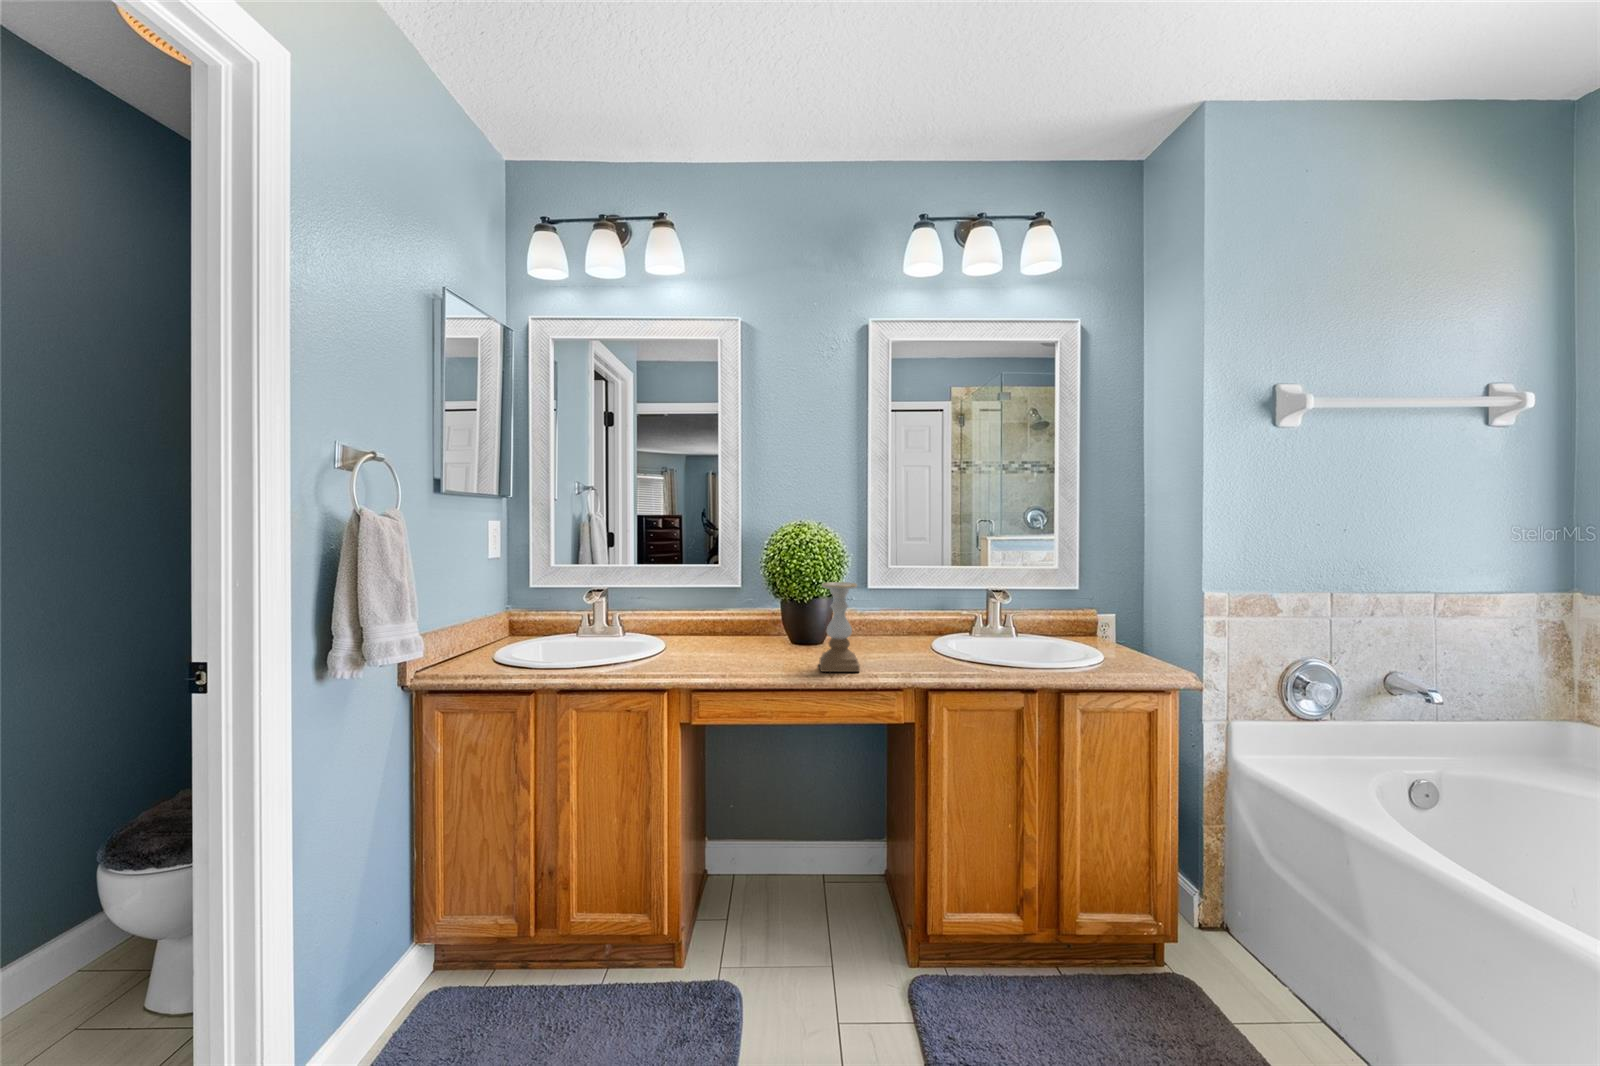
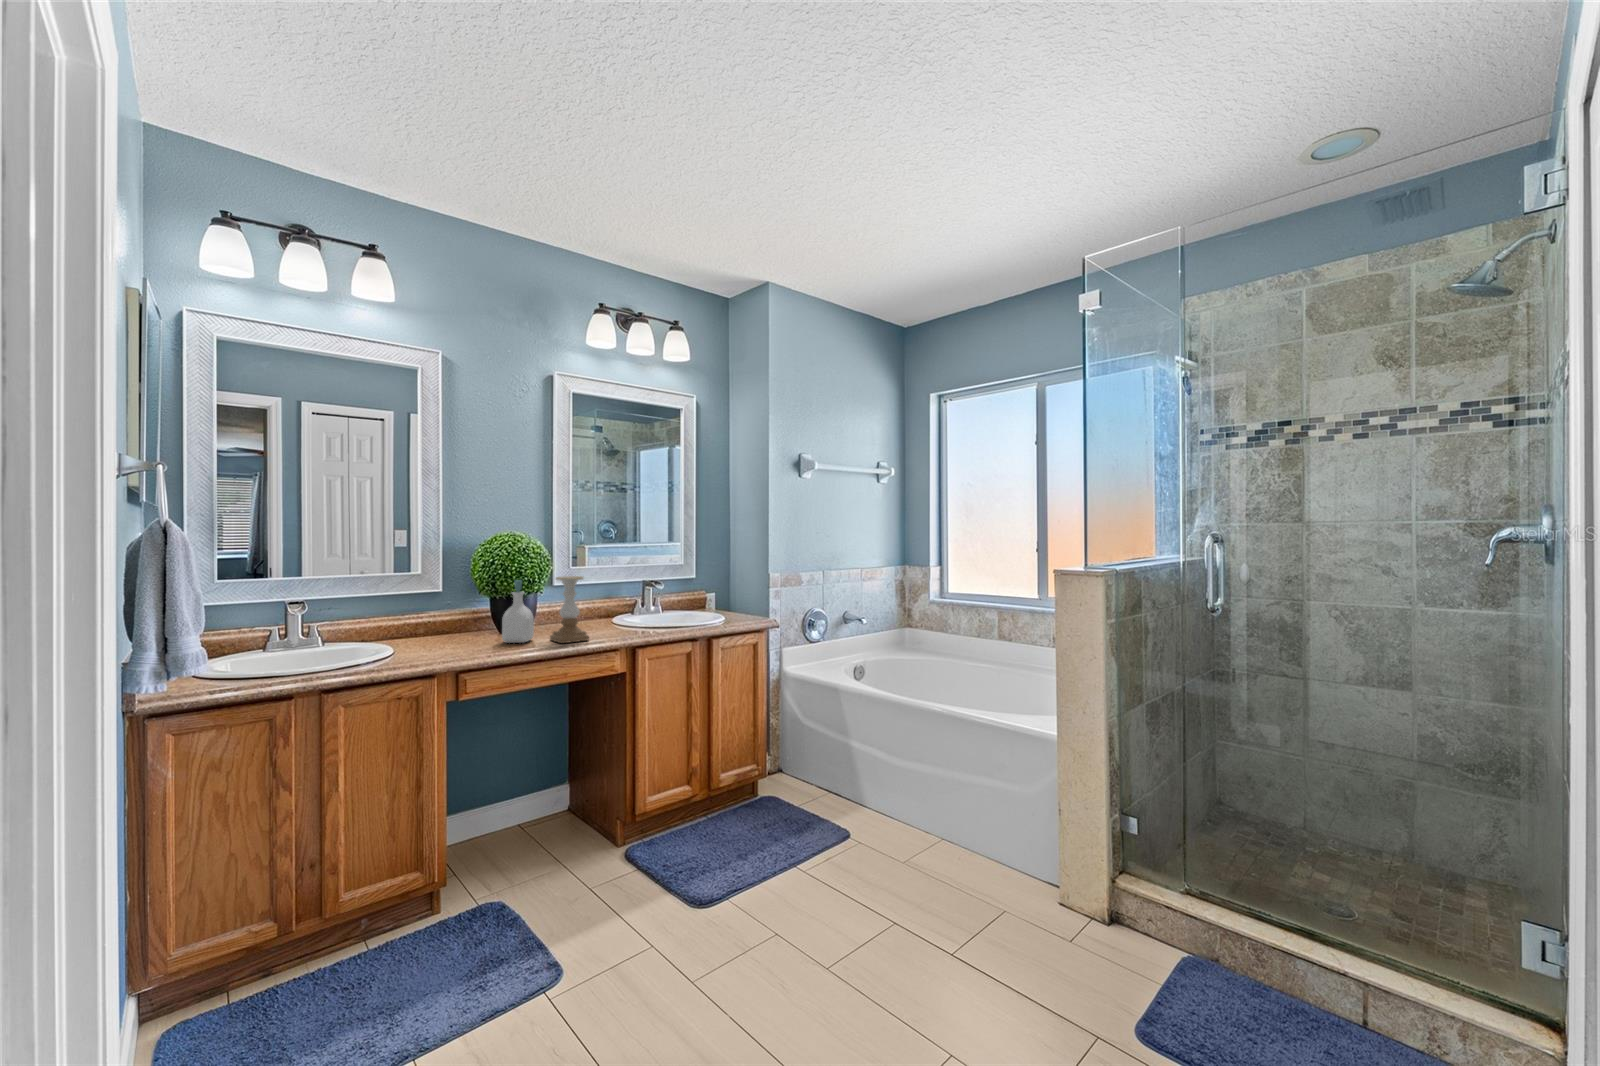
soap bottle: none [765,584,805,663] -> present [502,580,534,643]

